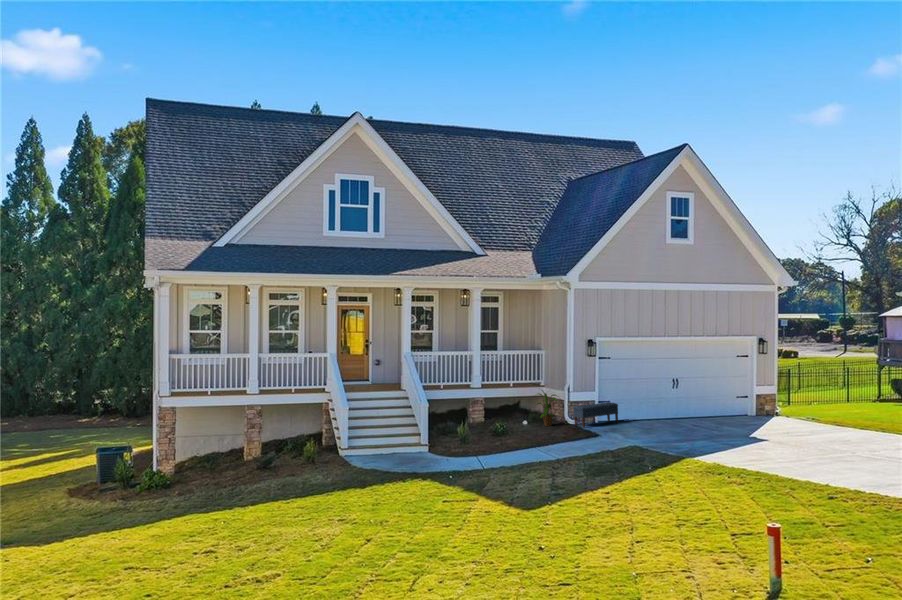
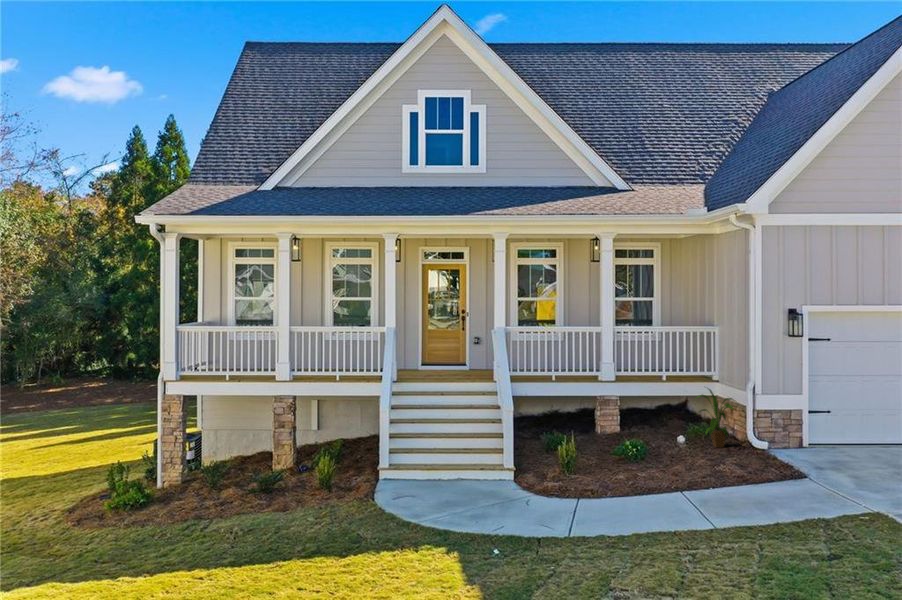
bench: present [573,402,618,428] -> none [762,416,848,459]

